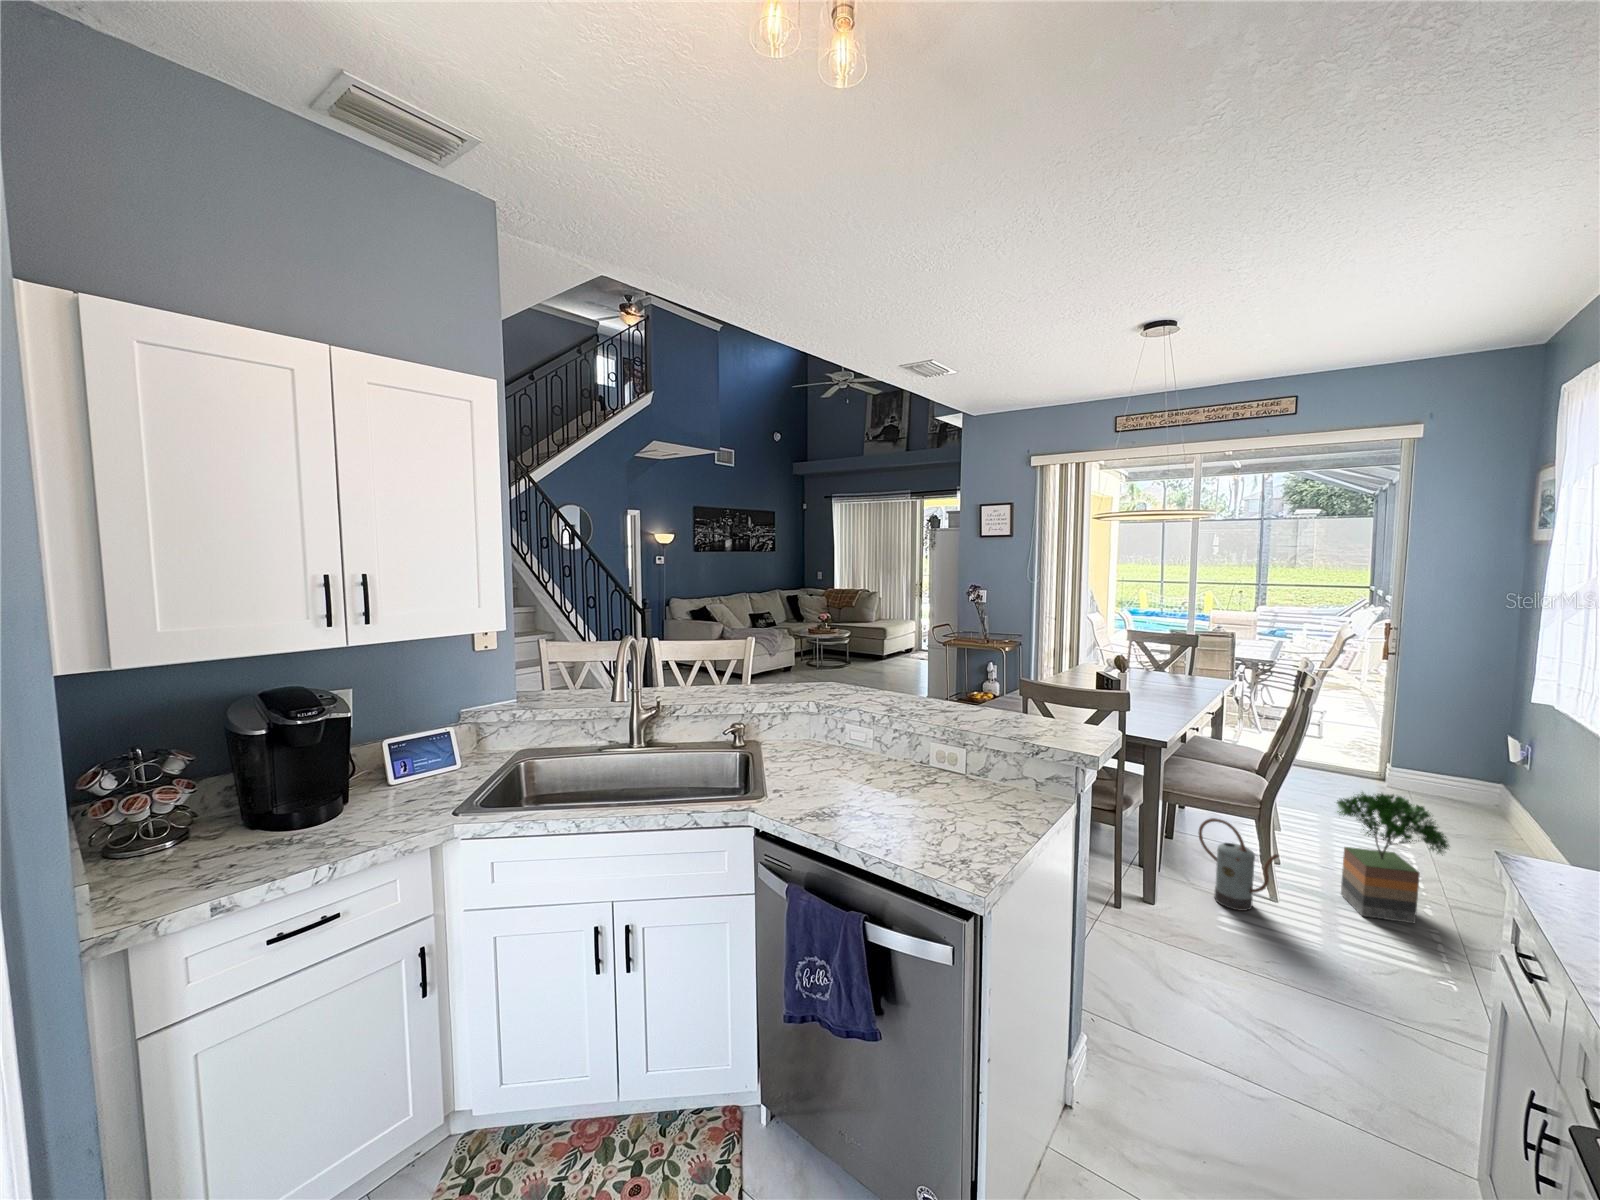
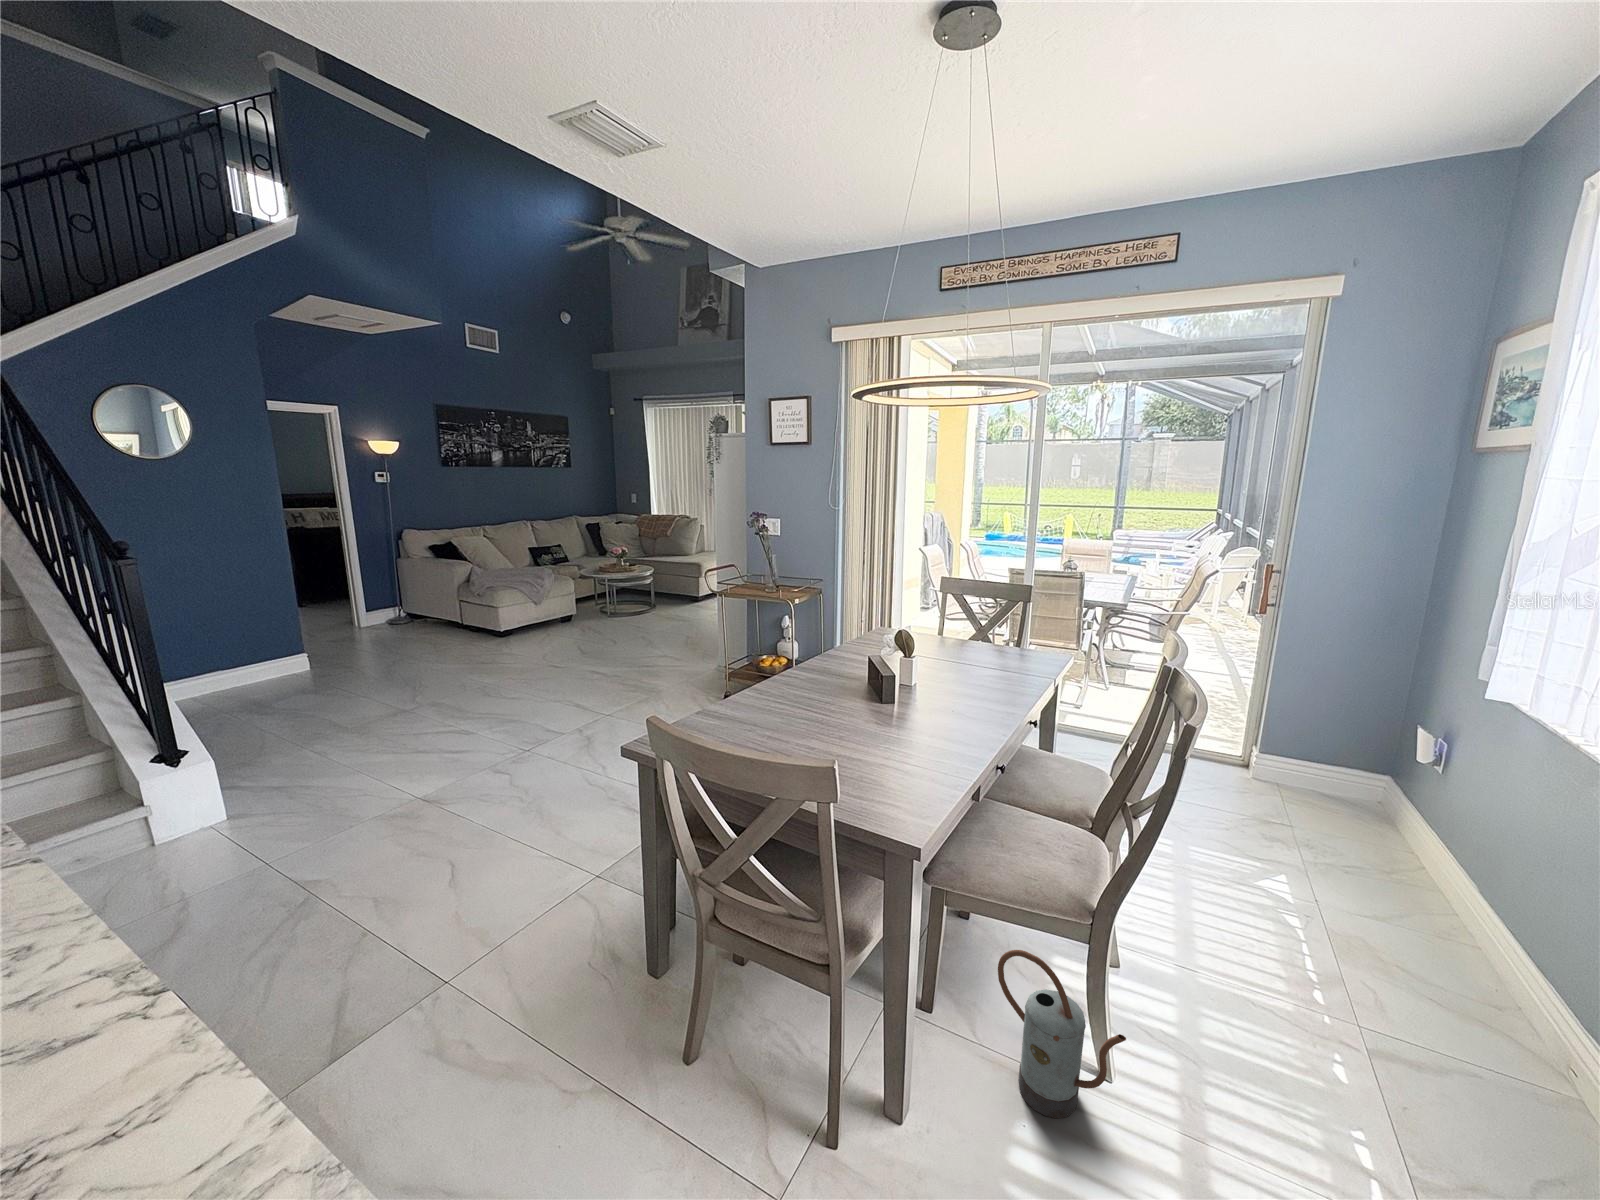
potted tree: present [1337,792,1449,923] -> none [1212,887,1411,1116]

